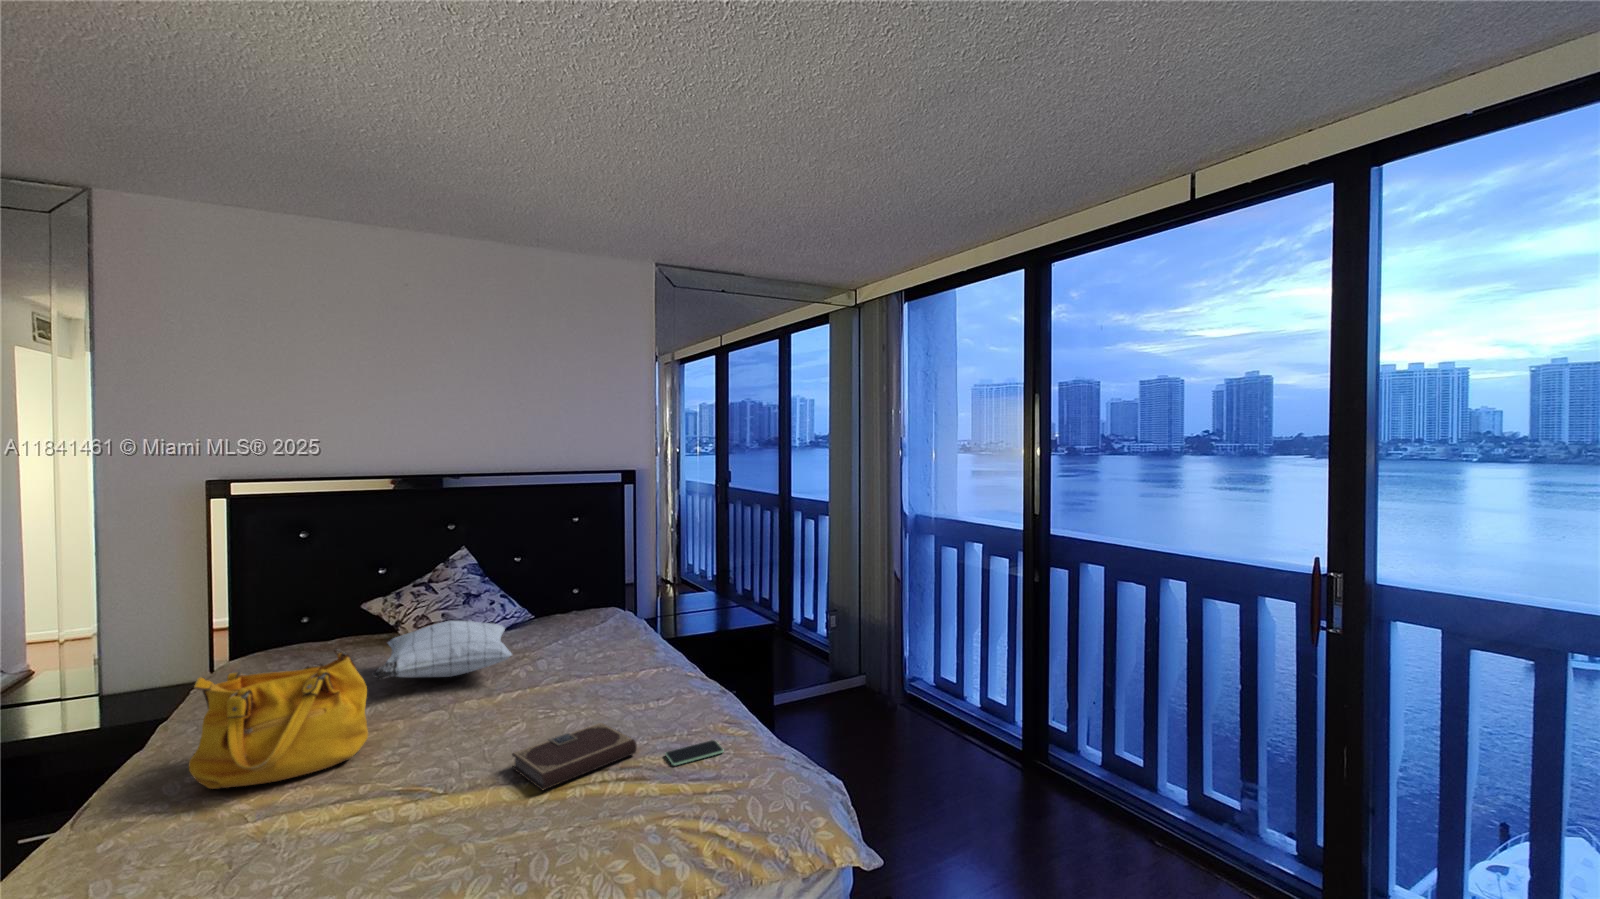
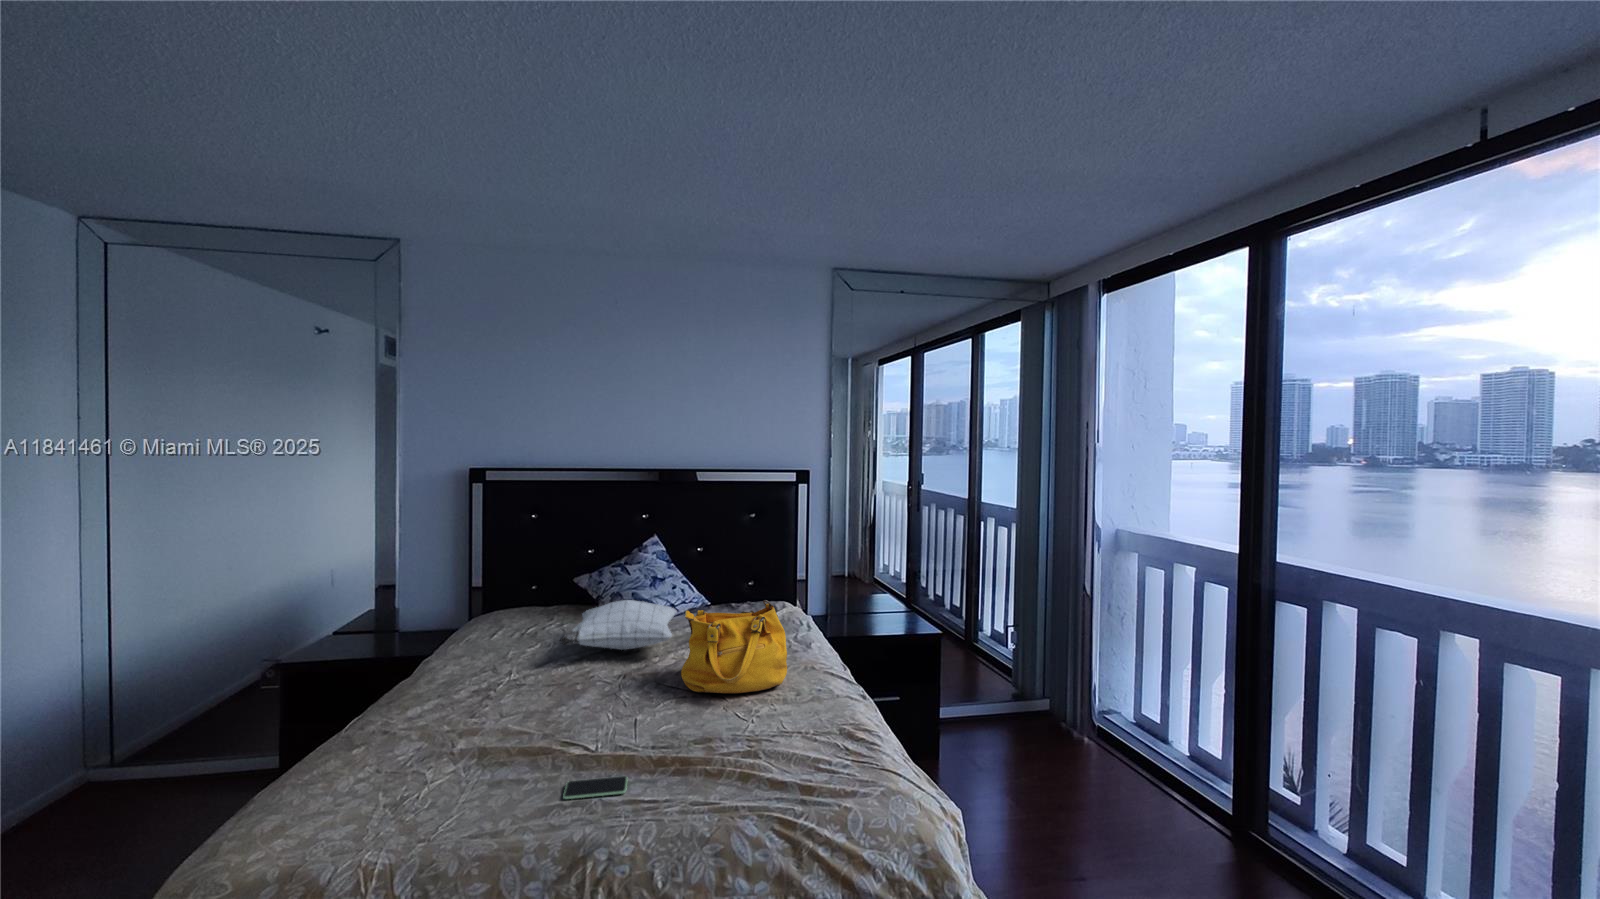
handbag: present [189,649,368,789] -> present [681,600,787,694]
notebook: present [512,723,637,790] -> none [643,711,752,767]
smartphone: present [665,740,724,766] -> present [563,776,628,799]

